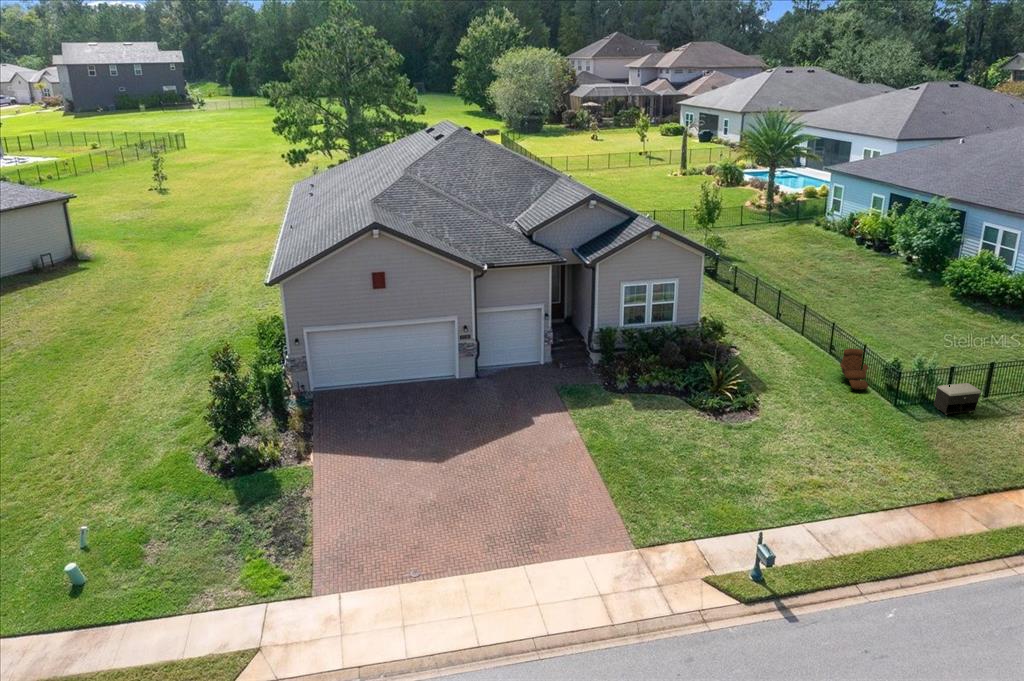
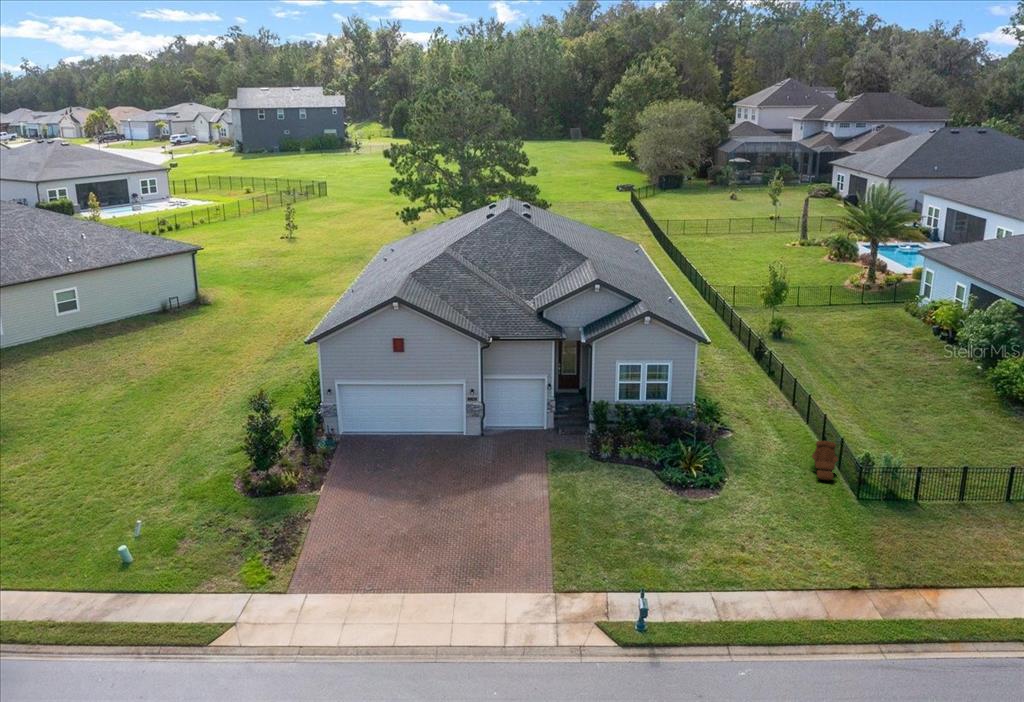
storage bench: present [934,383,981,415] -> none [890,483,933,512]

